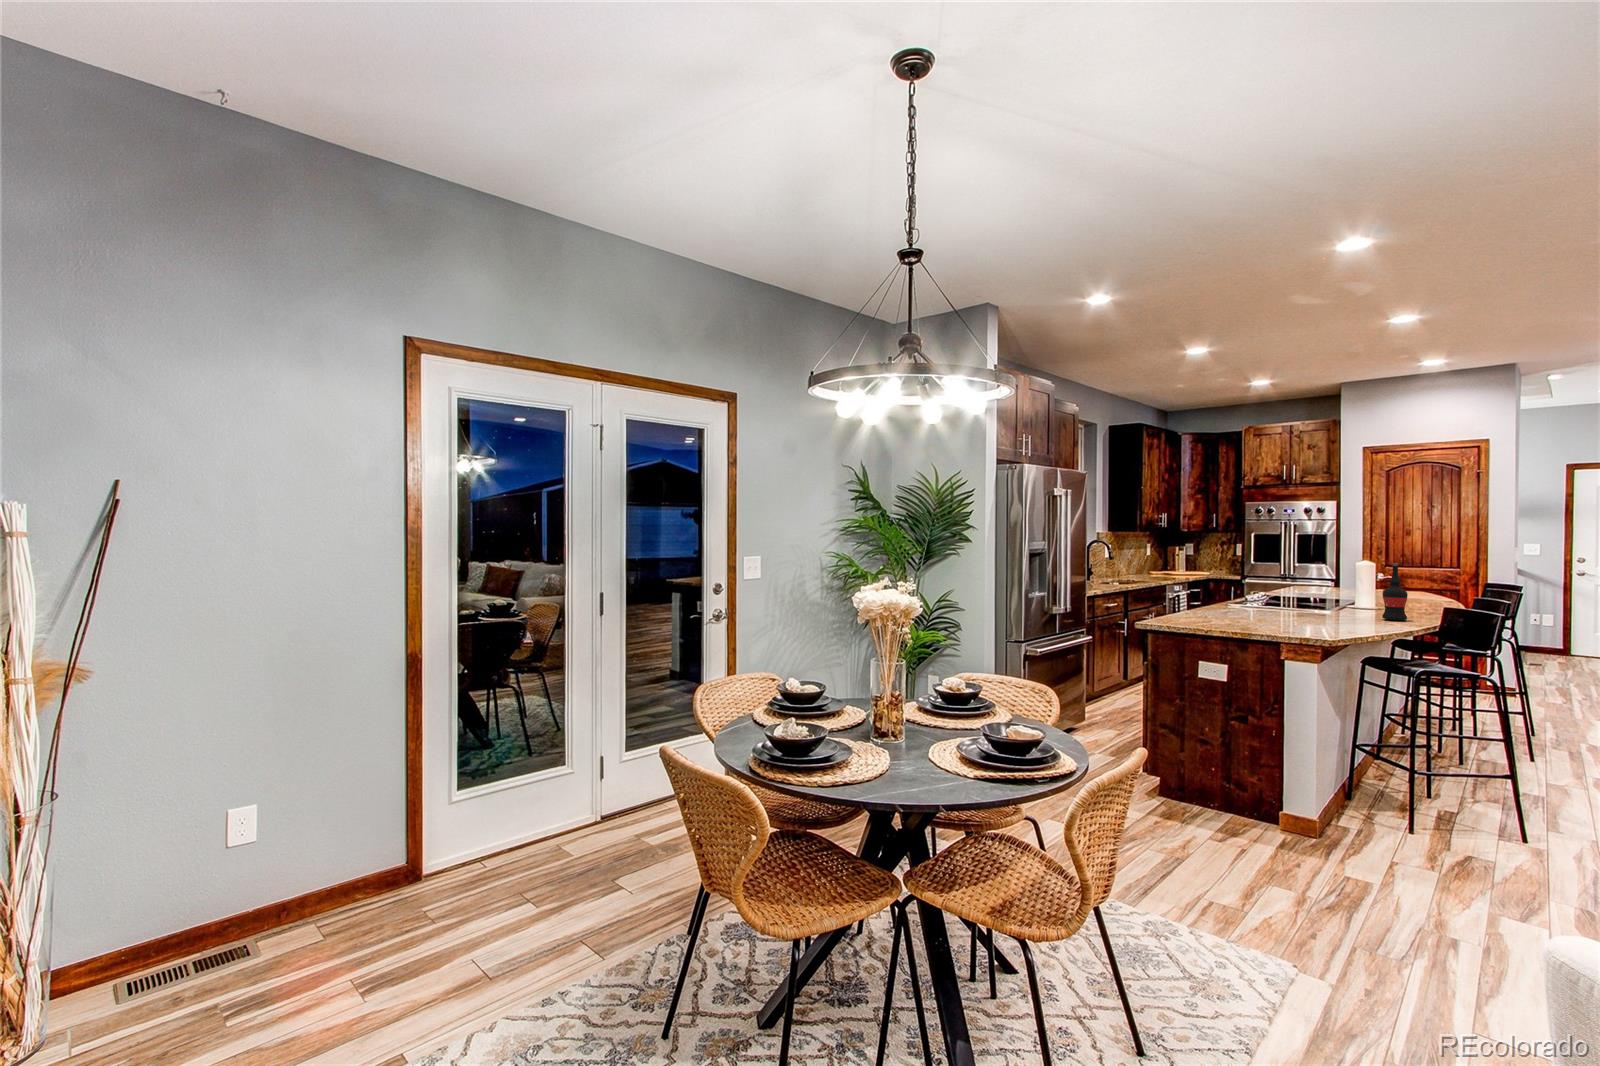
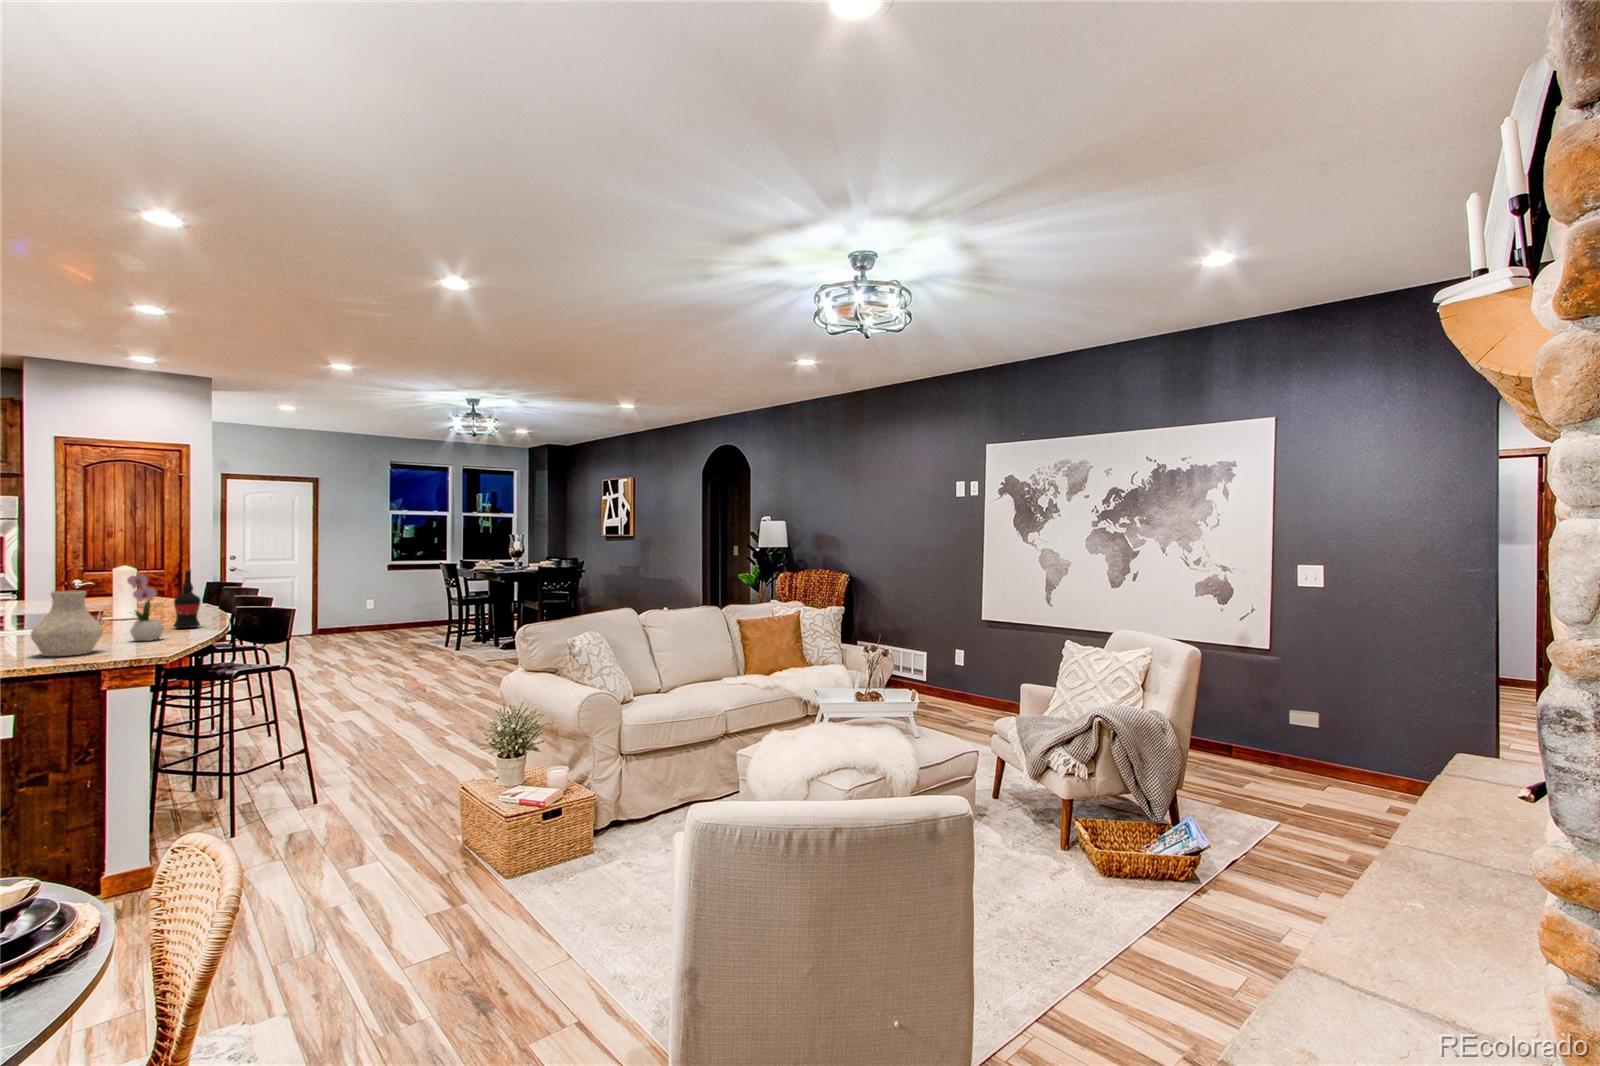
flower arrangement: none [1324,555,1361,625] -> present [127,563,164,641]
vase: none [1247,575,1296,627] -> present [31,591,103,656]

